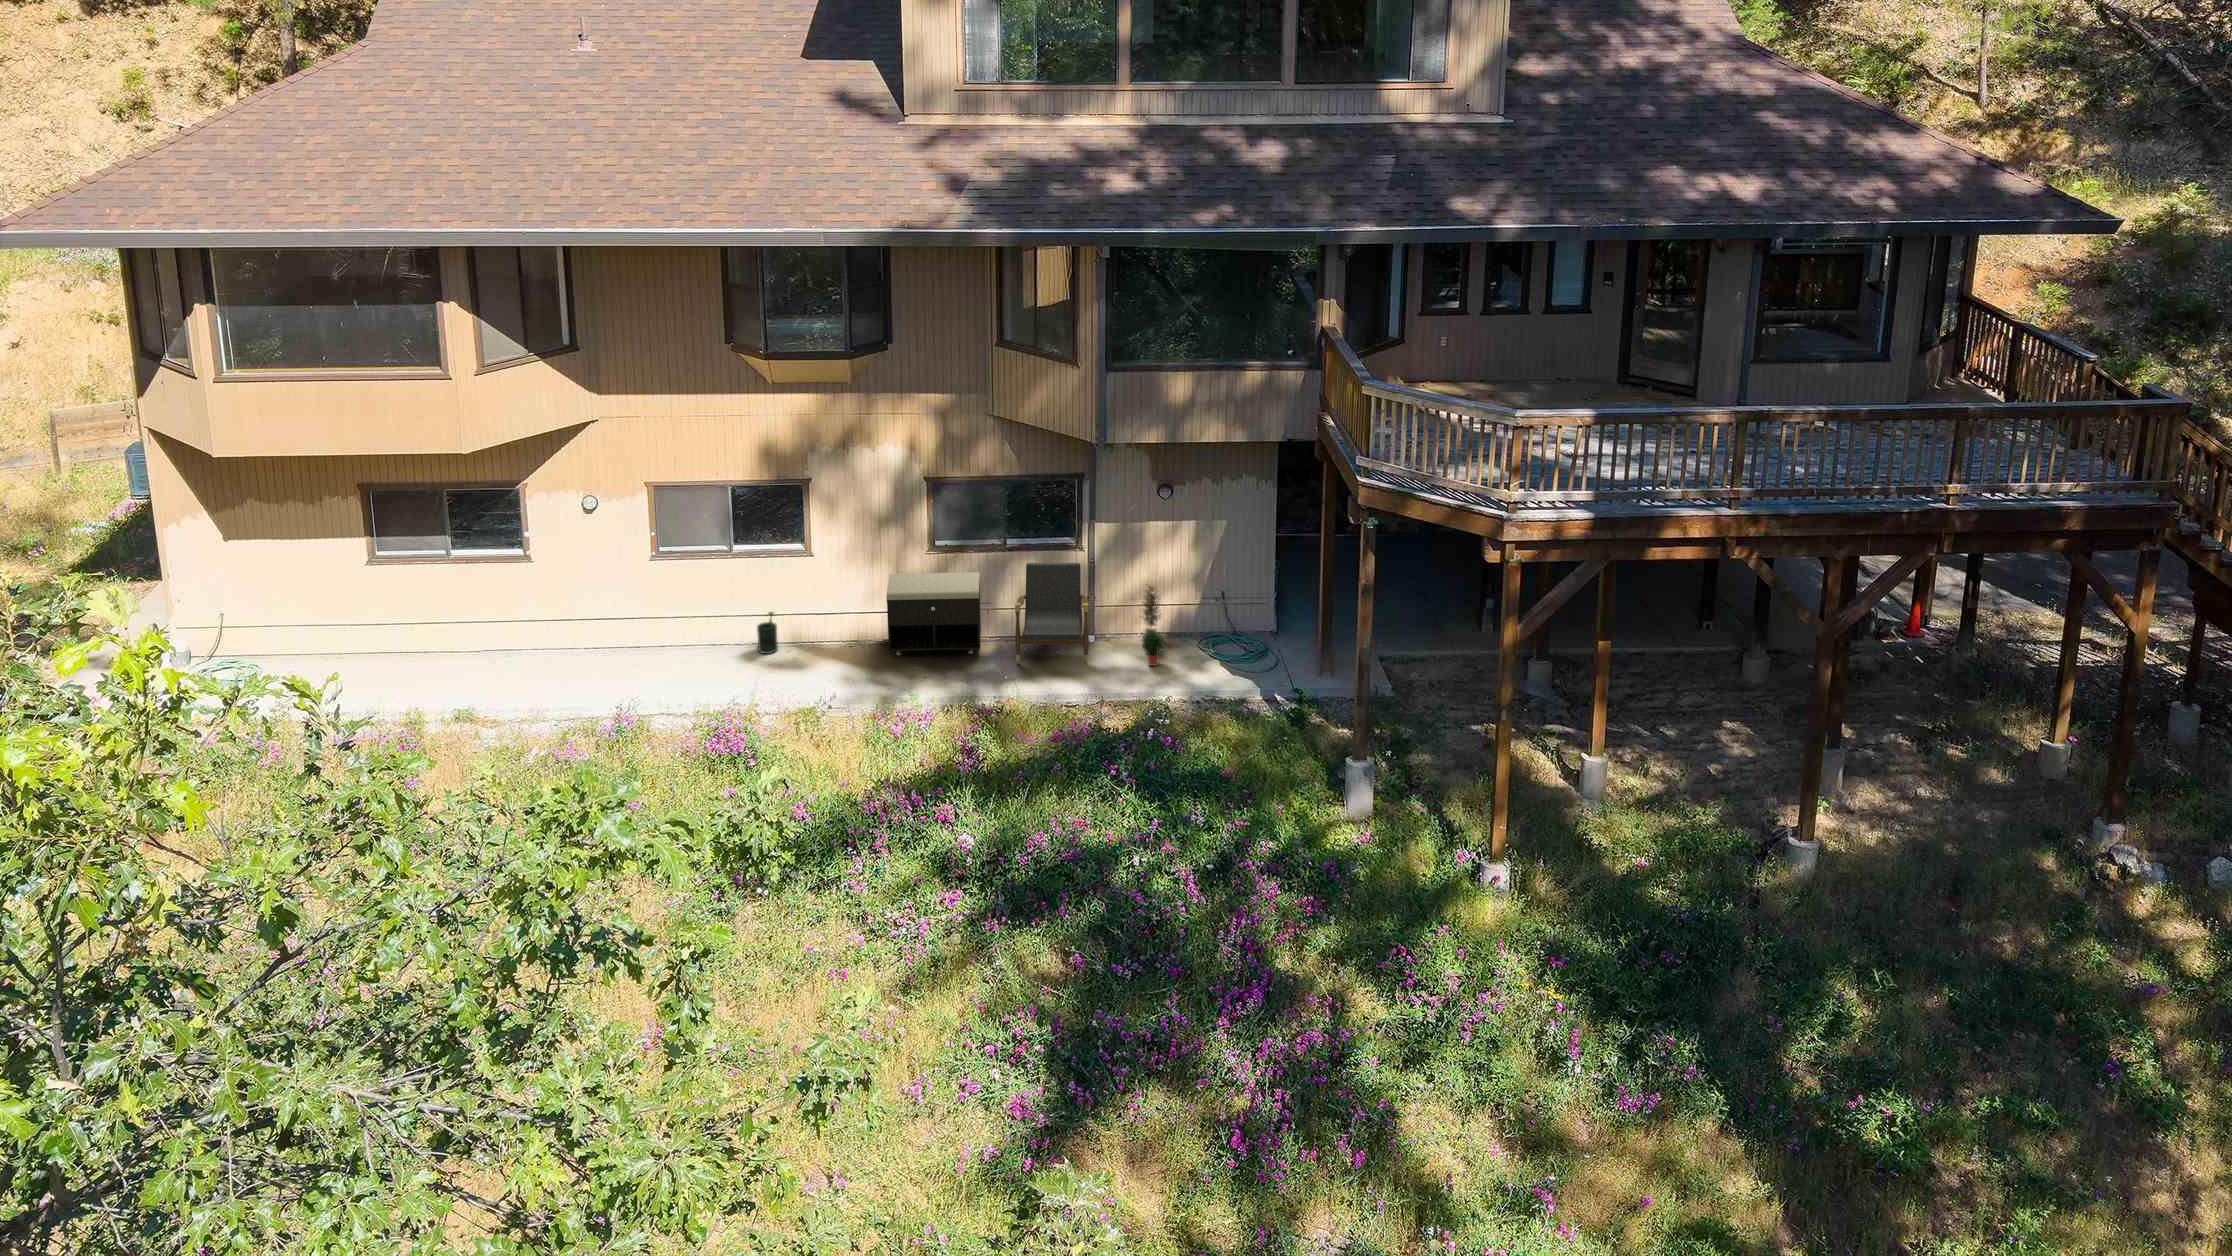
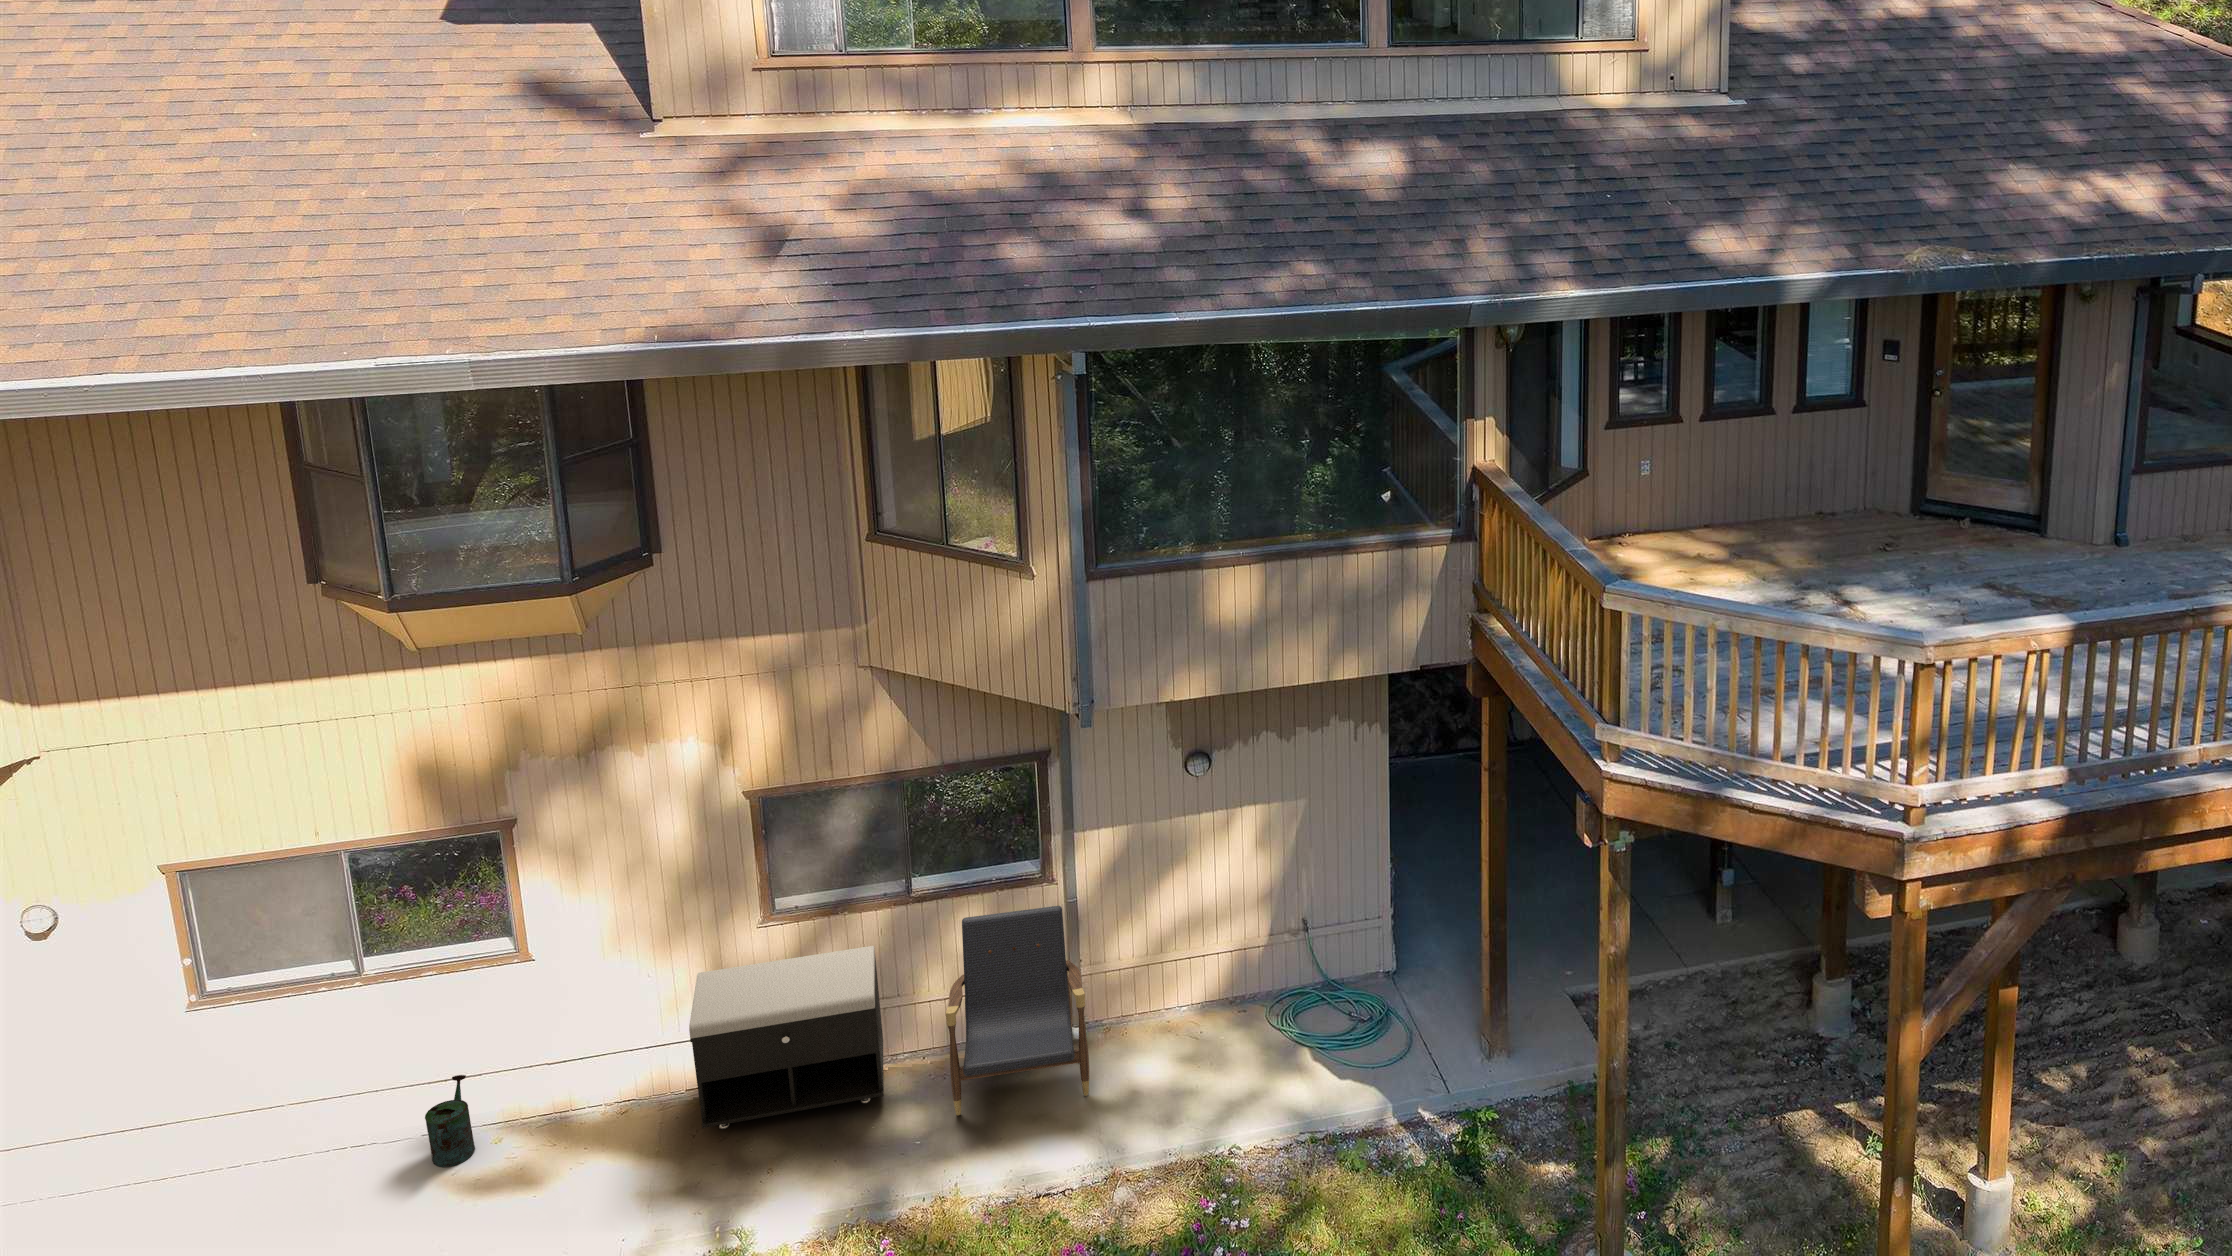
potted plant: present [1142,587,1164,666] -> none [1173,925,1228,1085]

